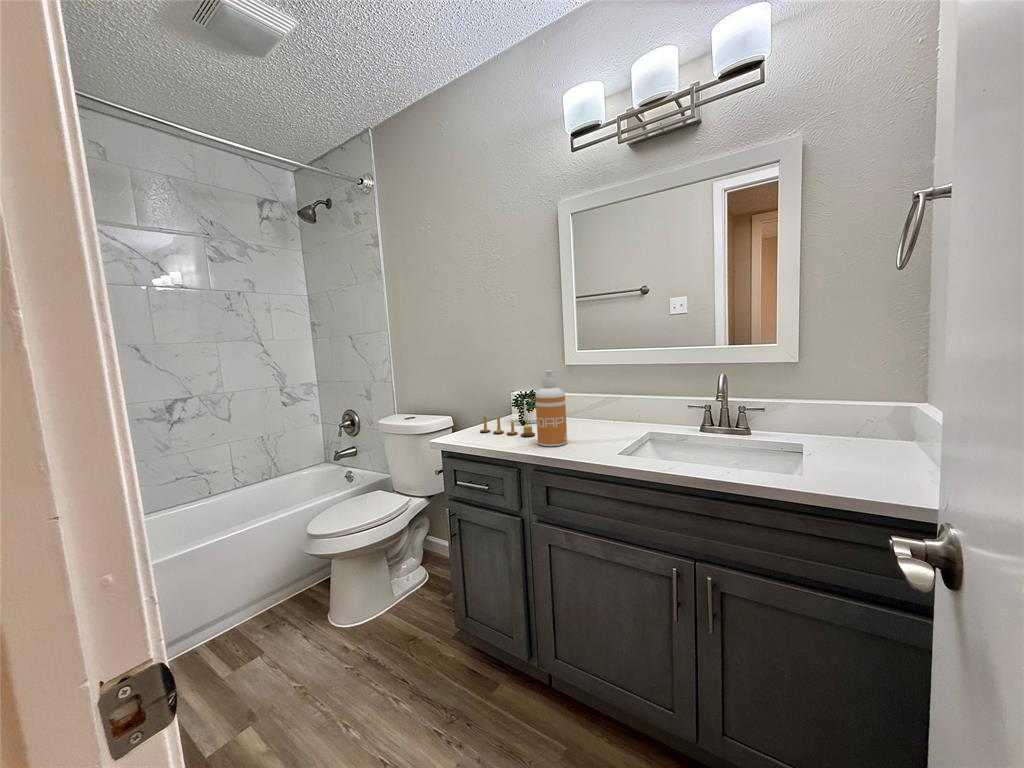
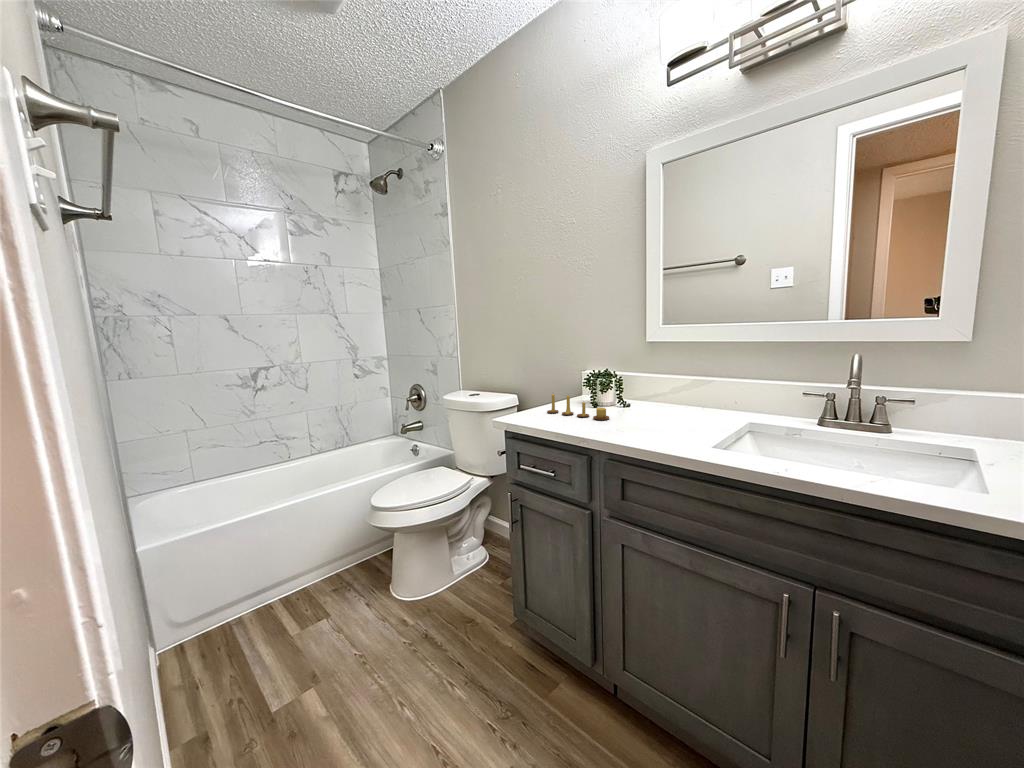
soap dispenser: present [535,370,567,446] -> none [612,345,648,433]

